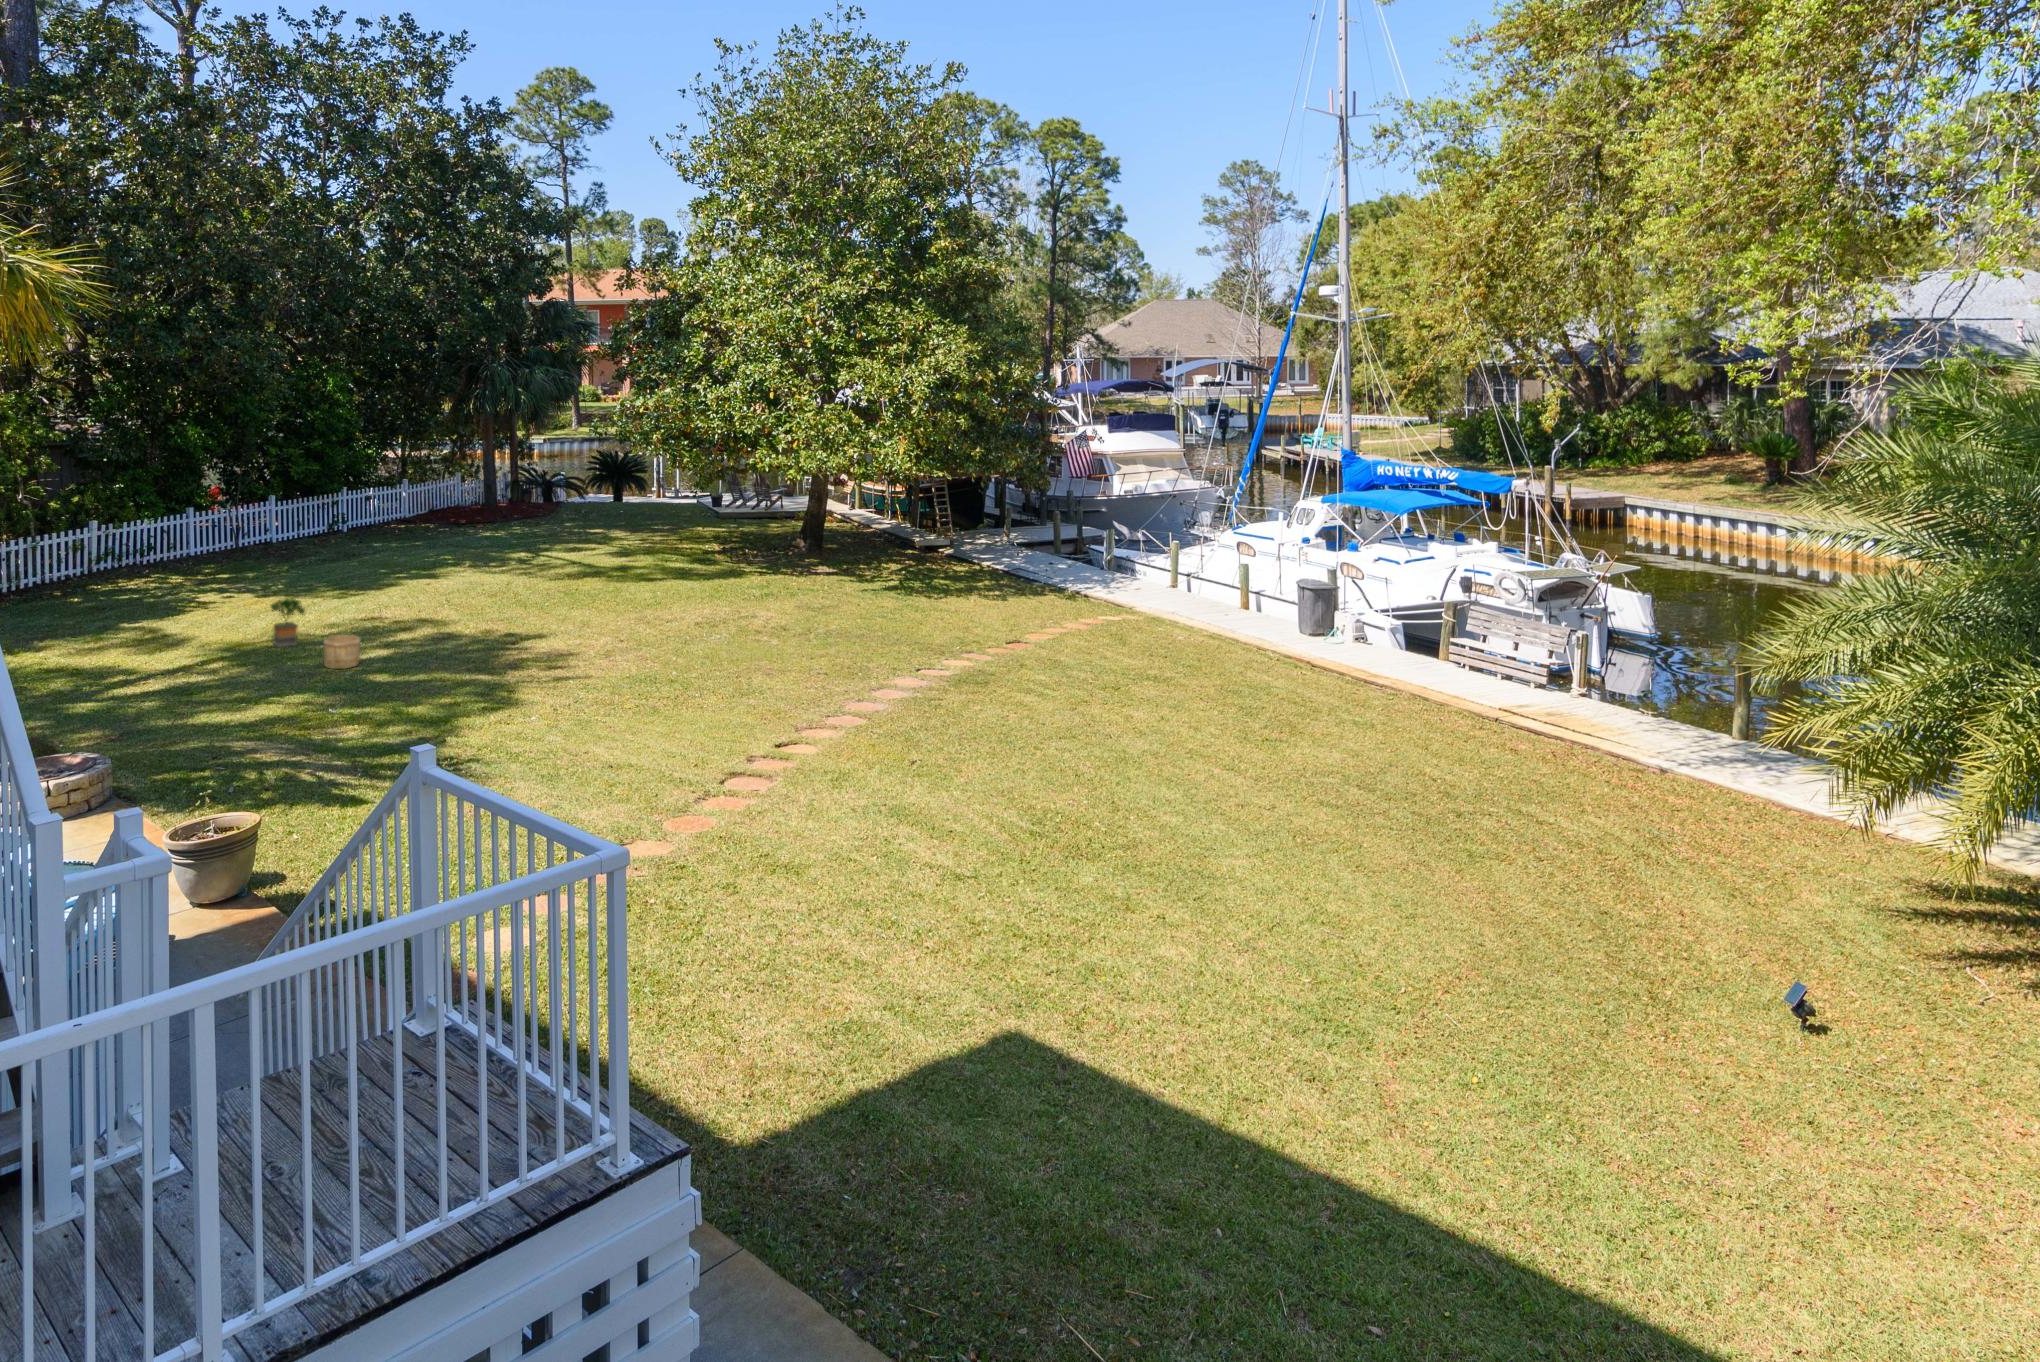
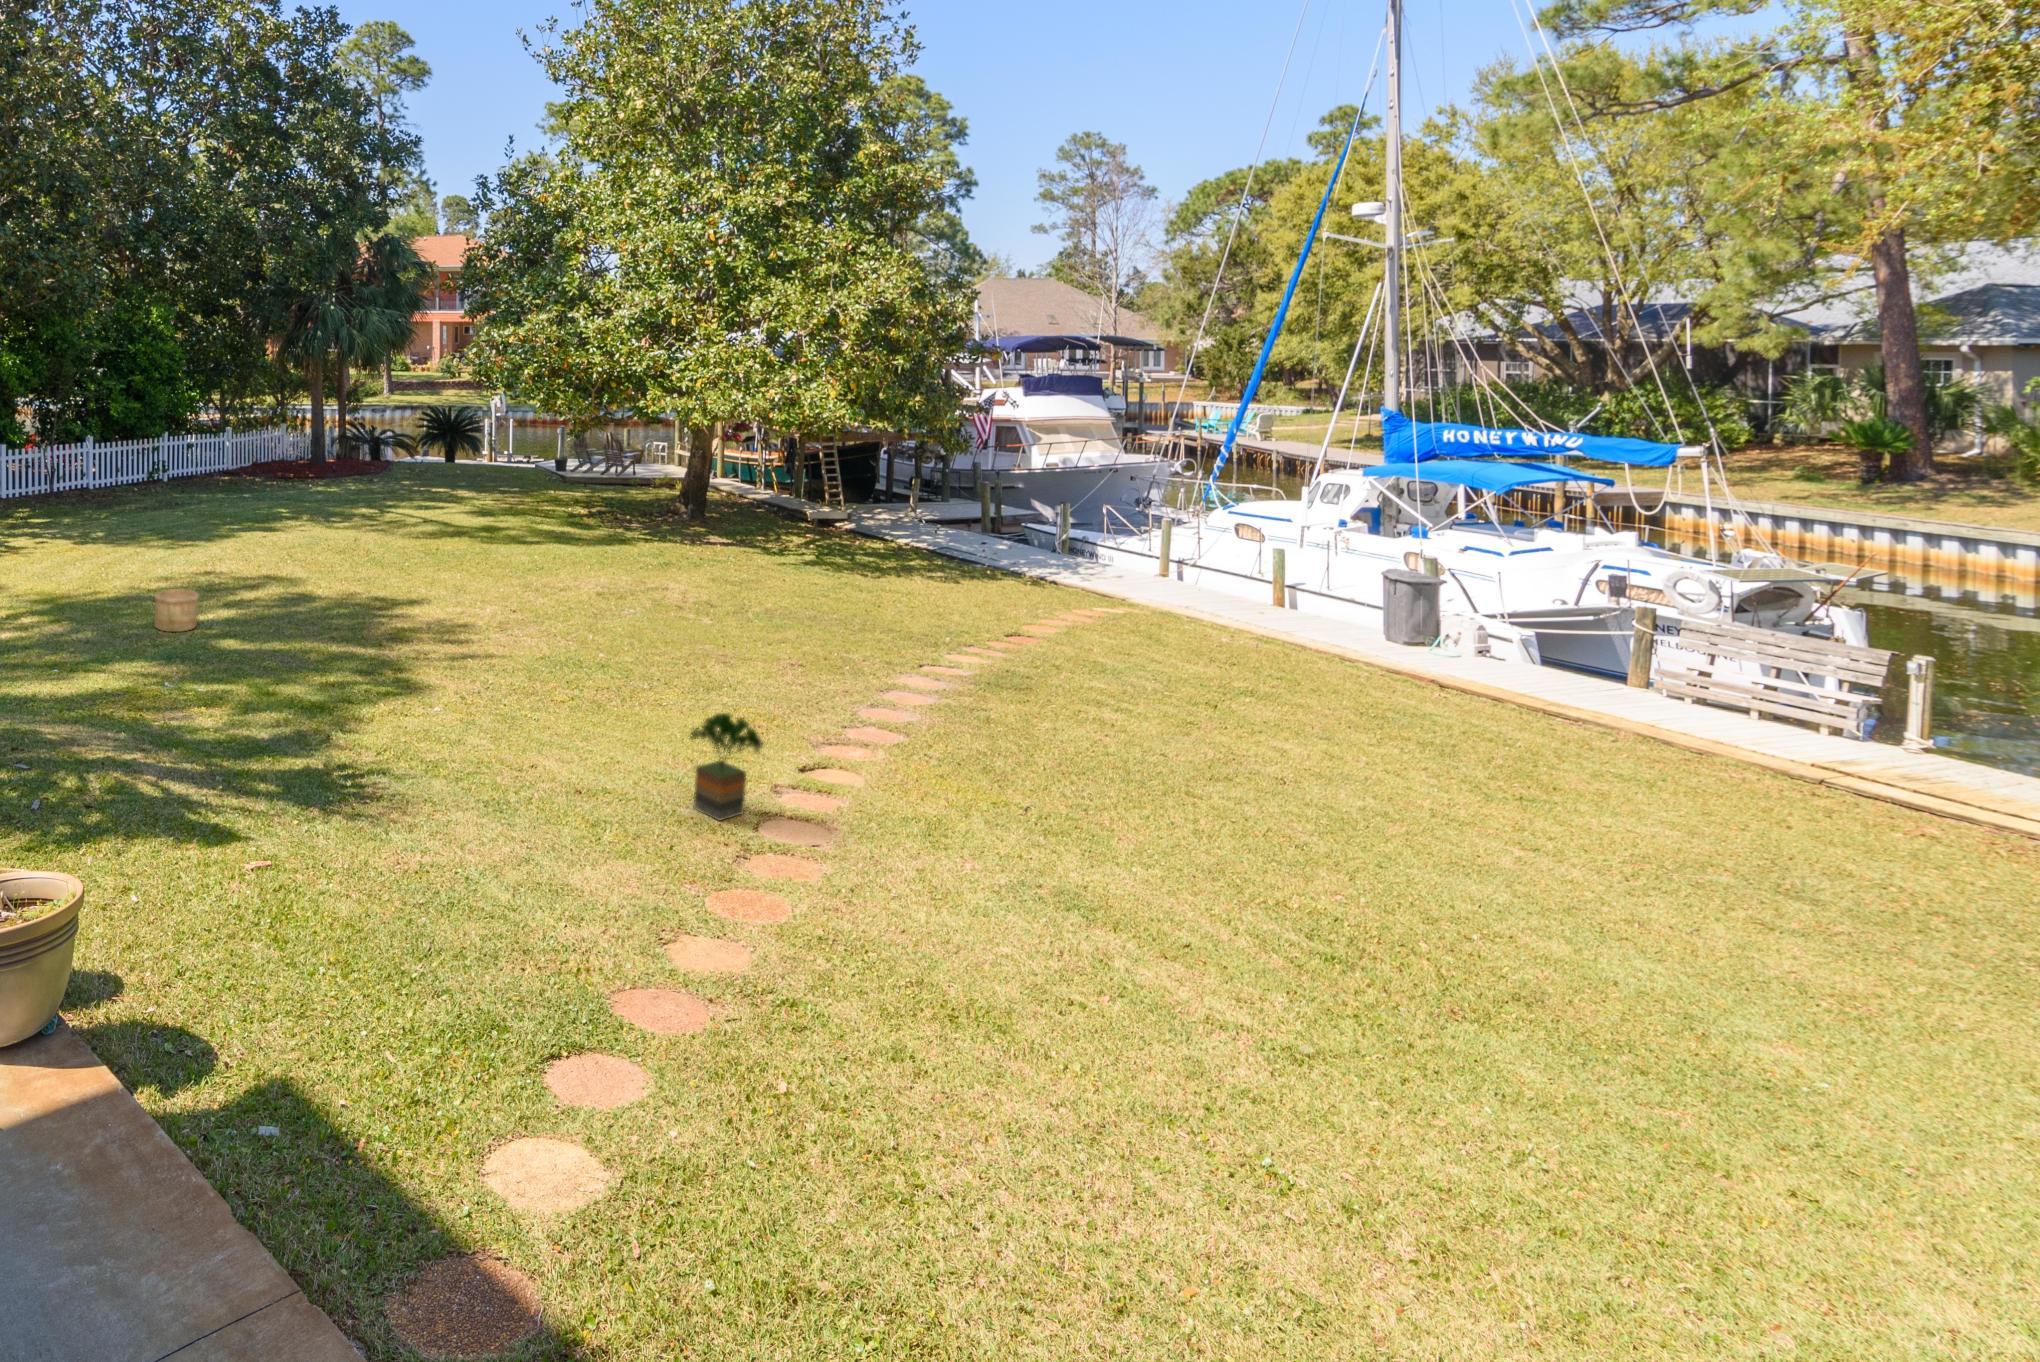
potted tree: present [271,599,305,647] -> present [690,713,764,821]

